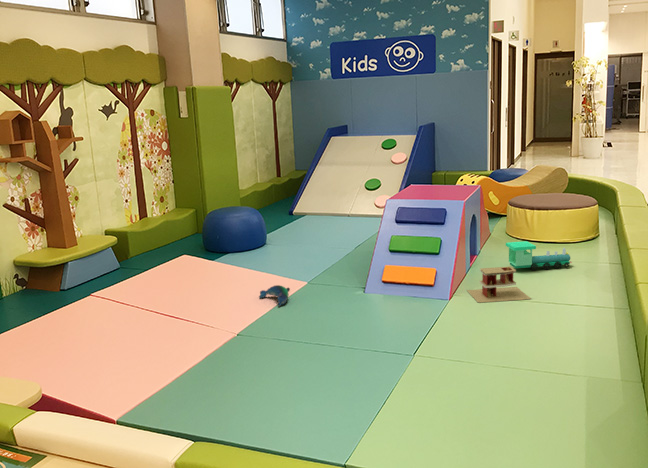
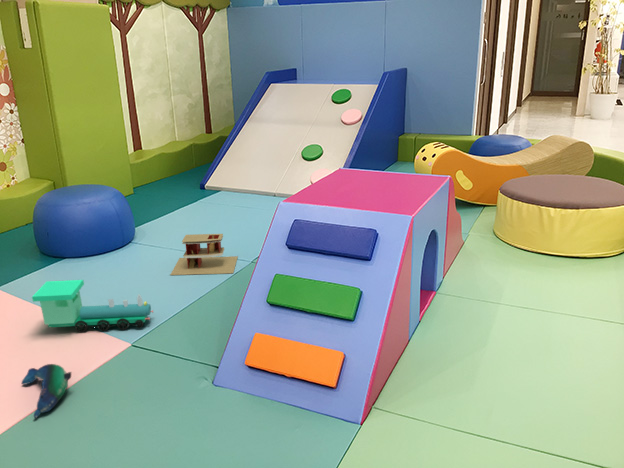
toy train: present [506,241,572,271] -> present [32,280,153,332]
toy house: present [467,266,531,302] -> present [170,234,238,275]

